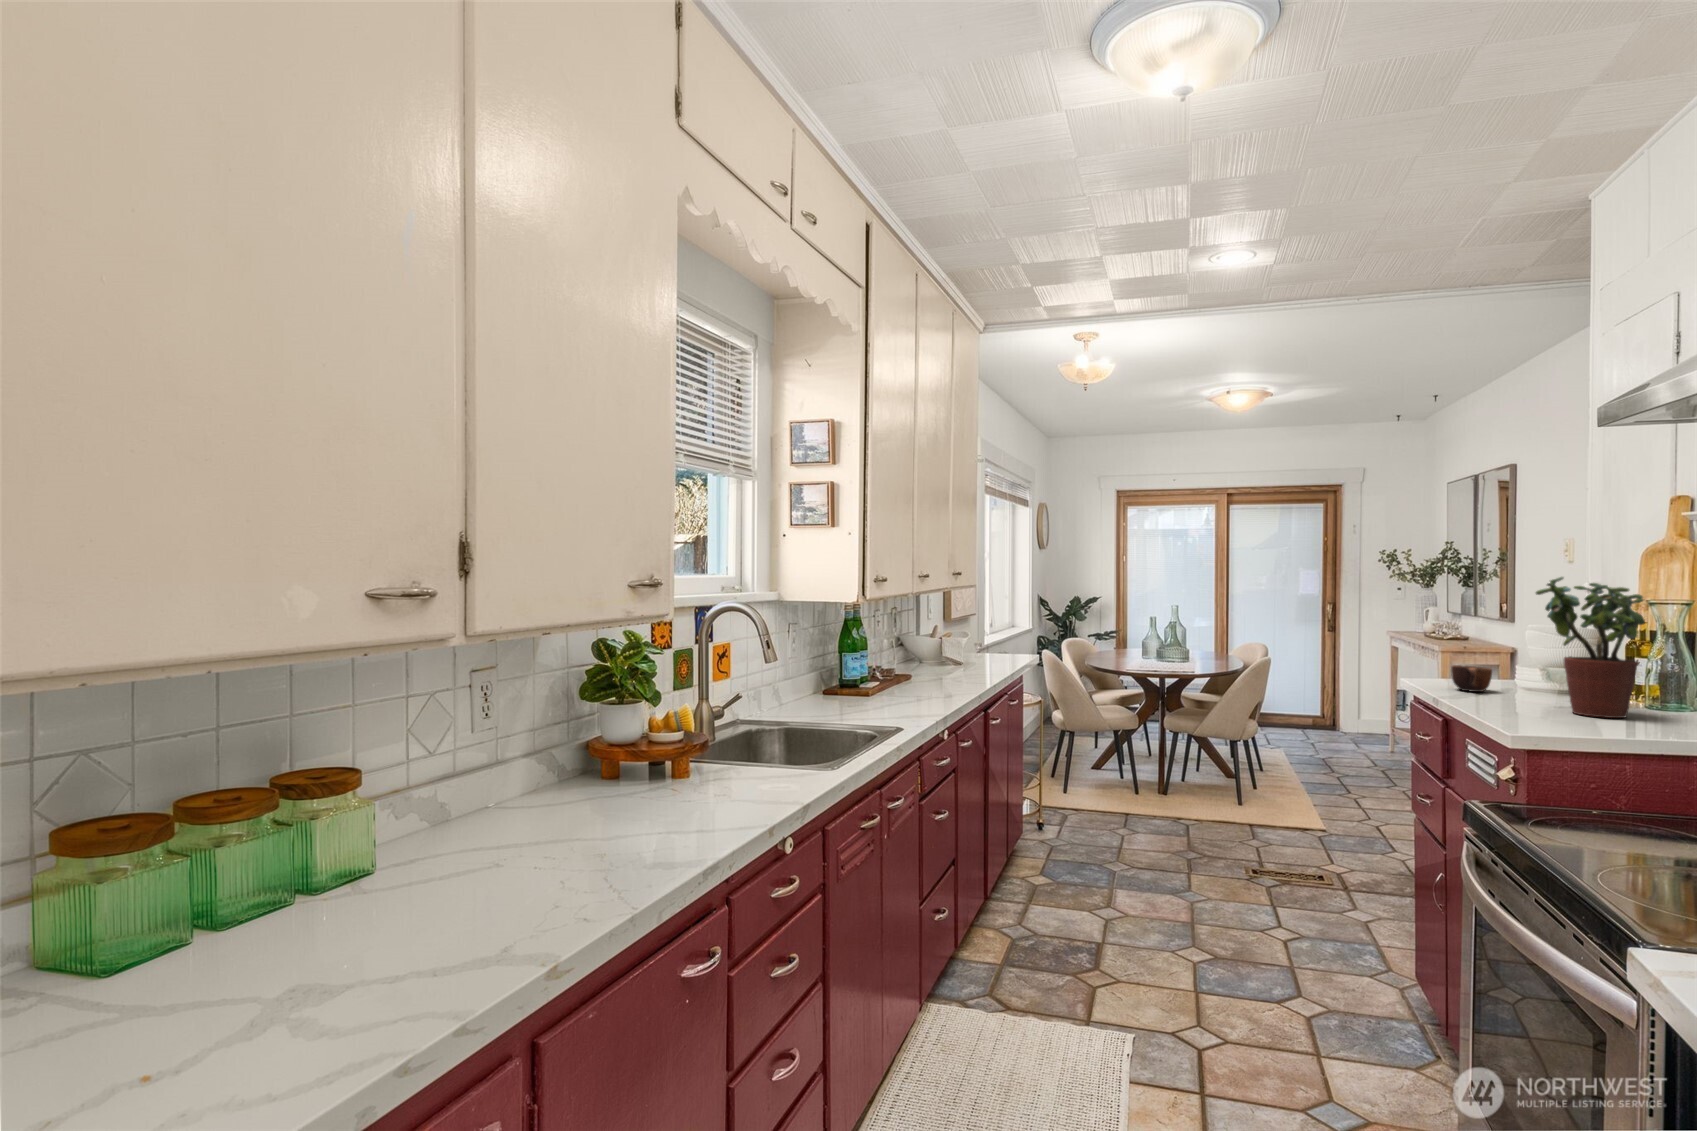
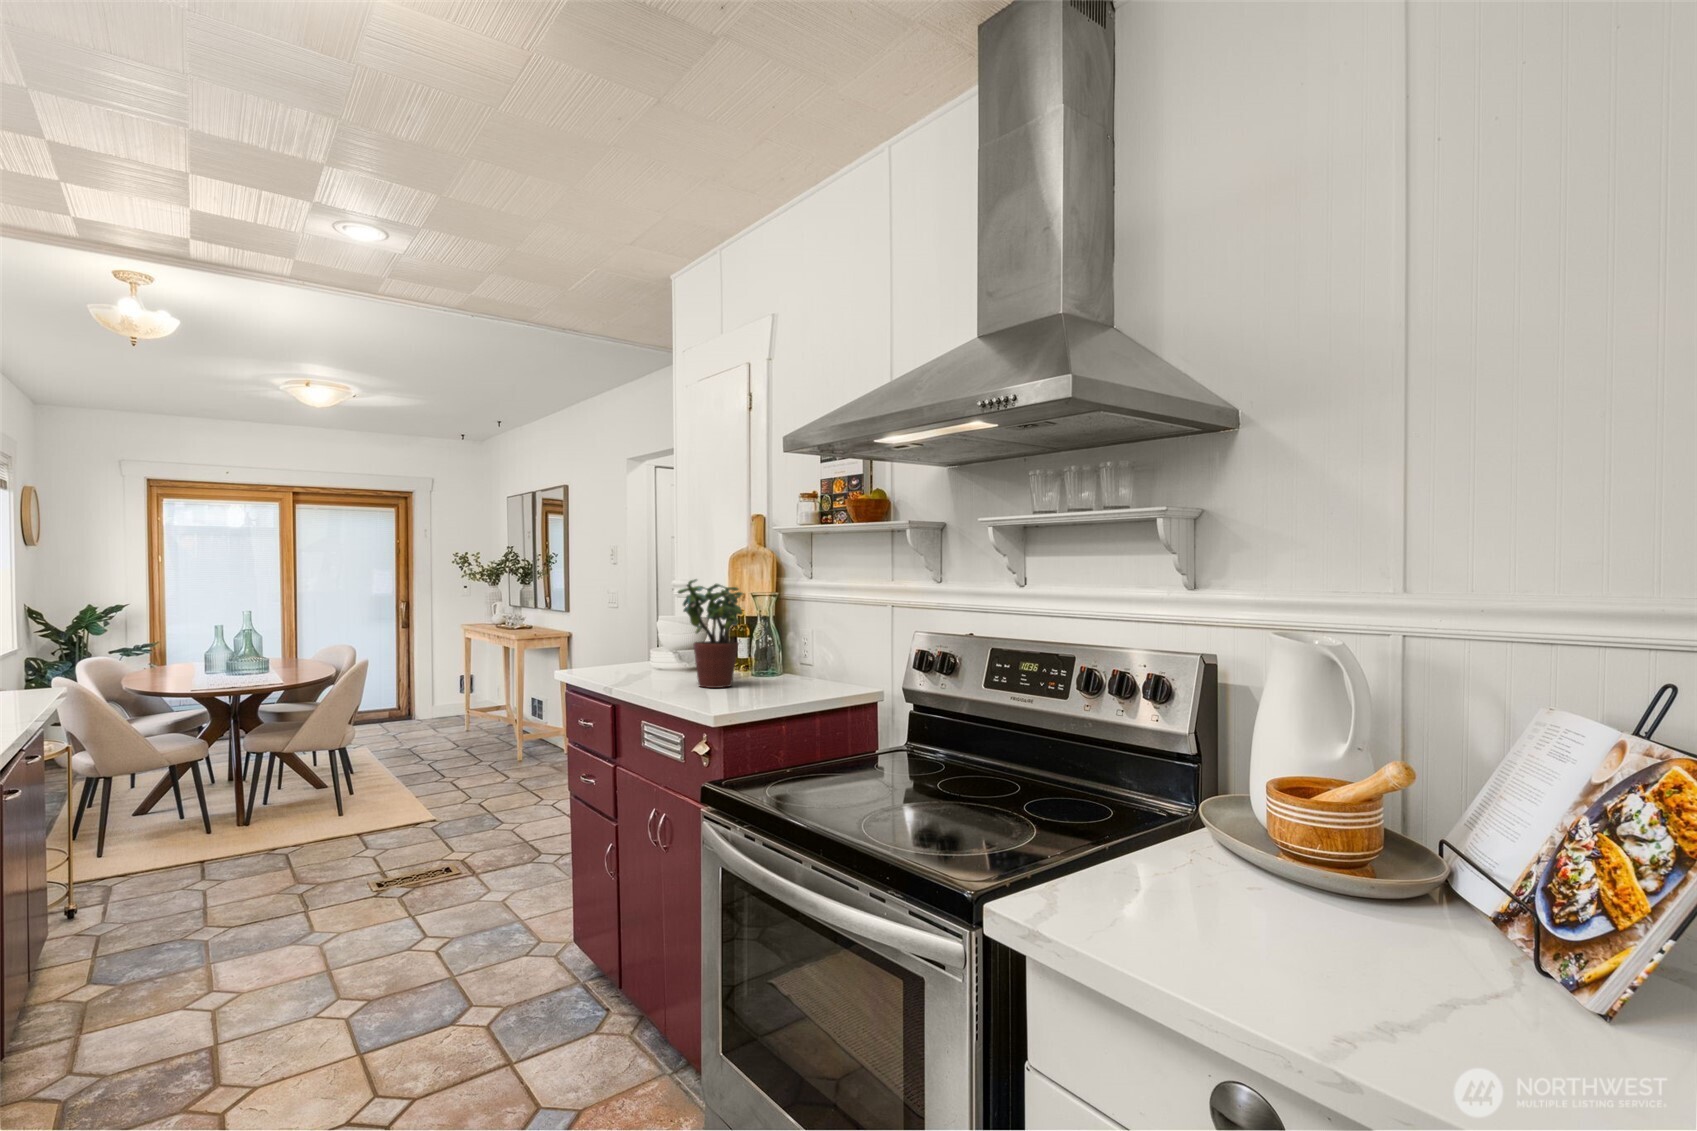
mug: present [1451,665,1492,692] -> none [602,655,632,677]

